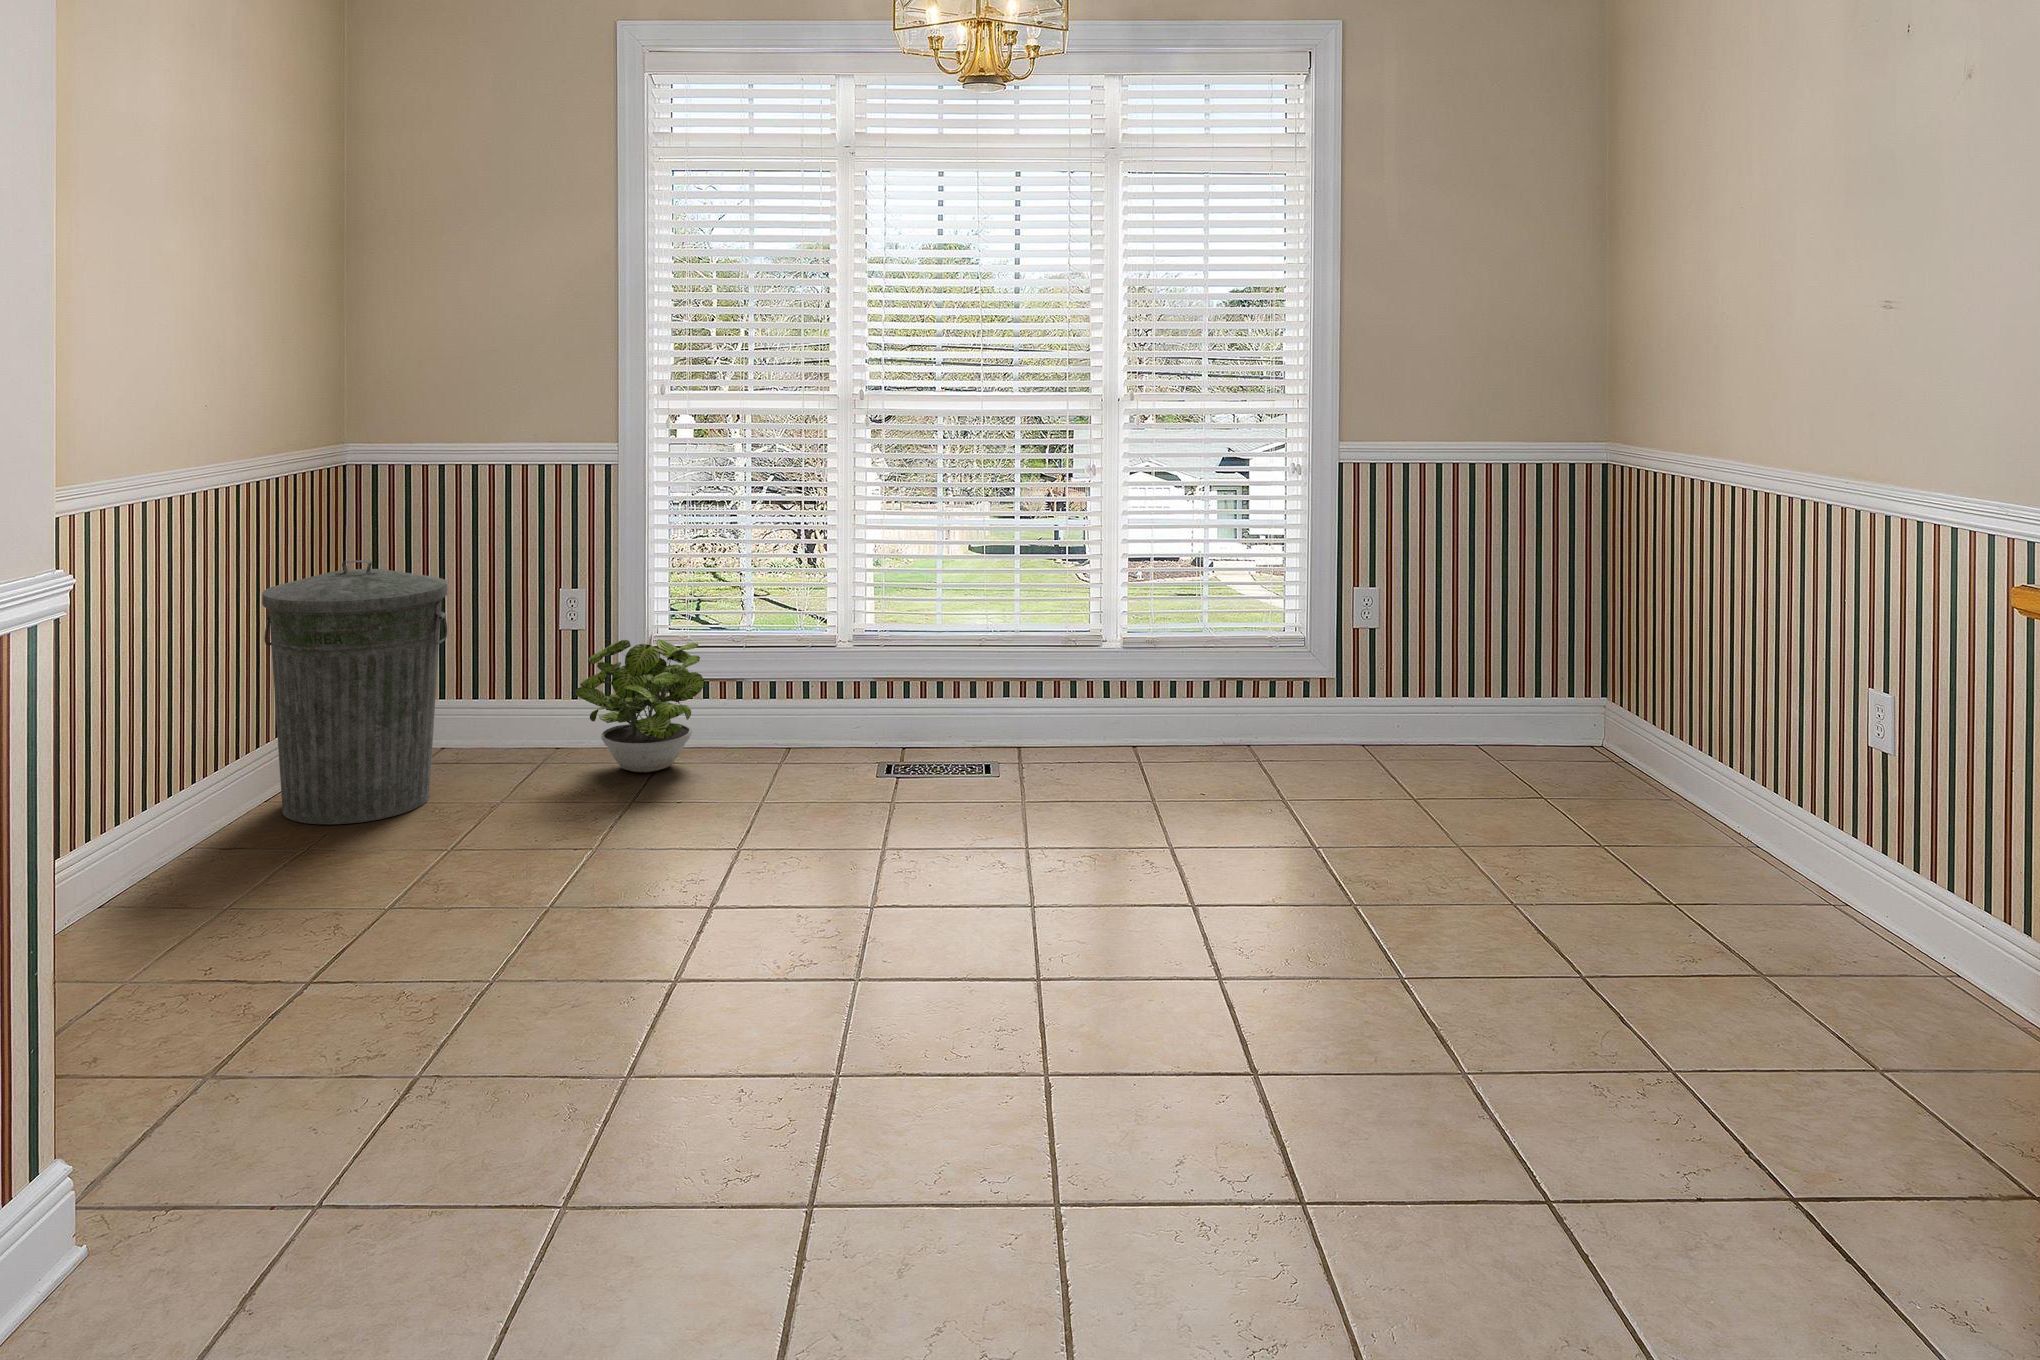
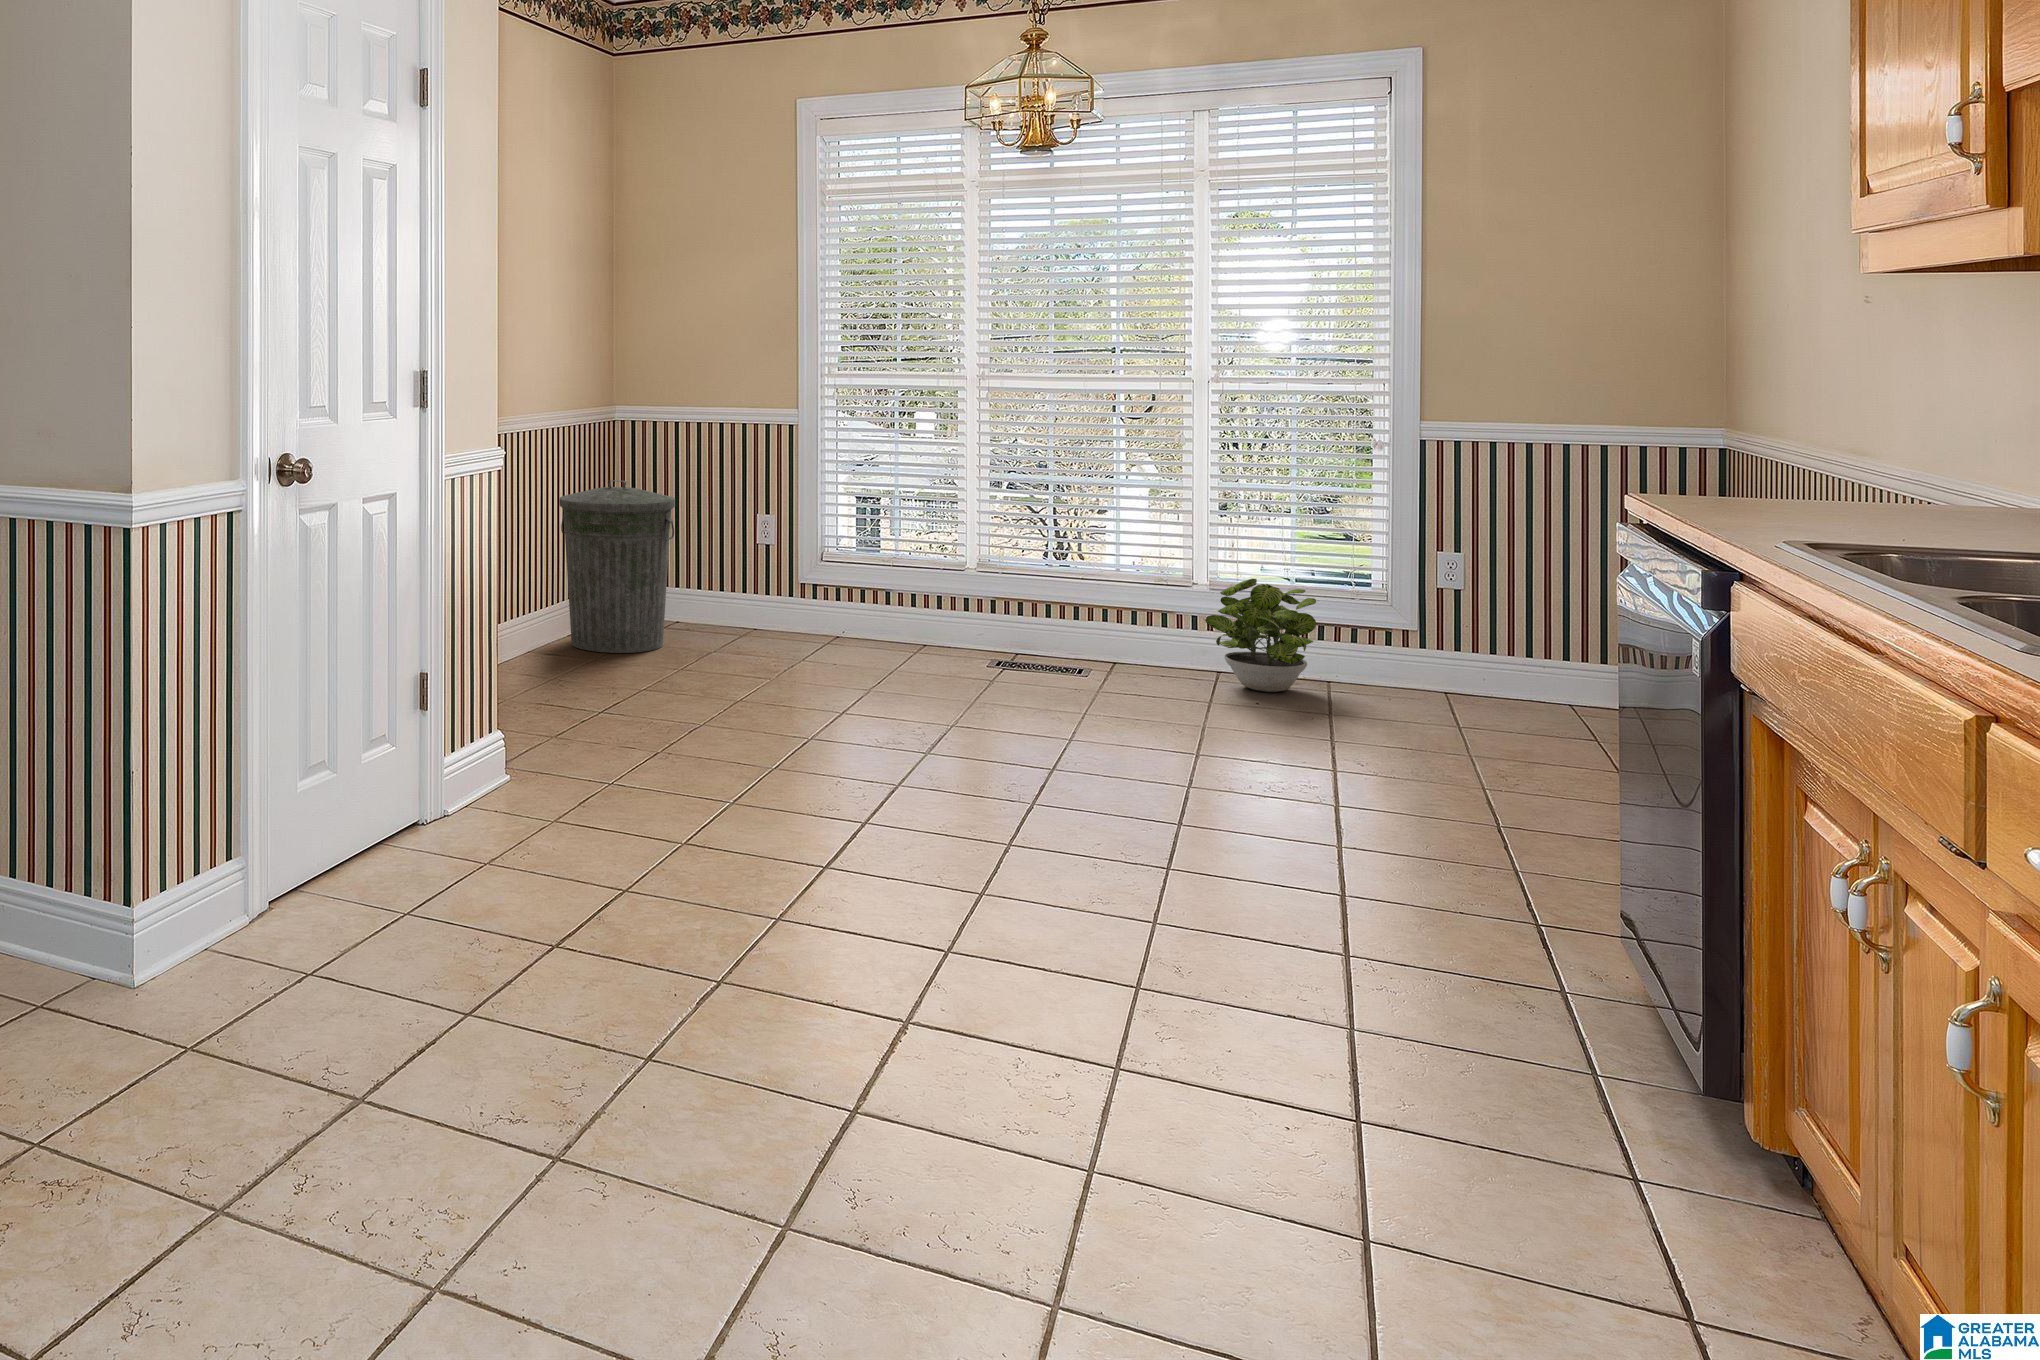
potted plant: present [574,639,704,773] -> present [1205,579,1316,692]

